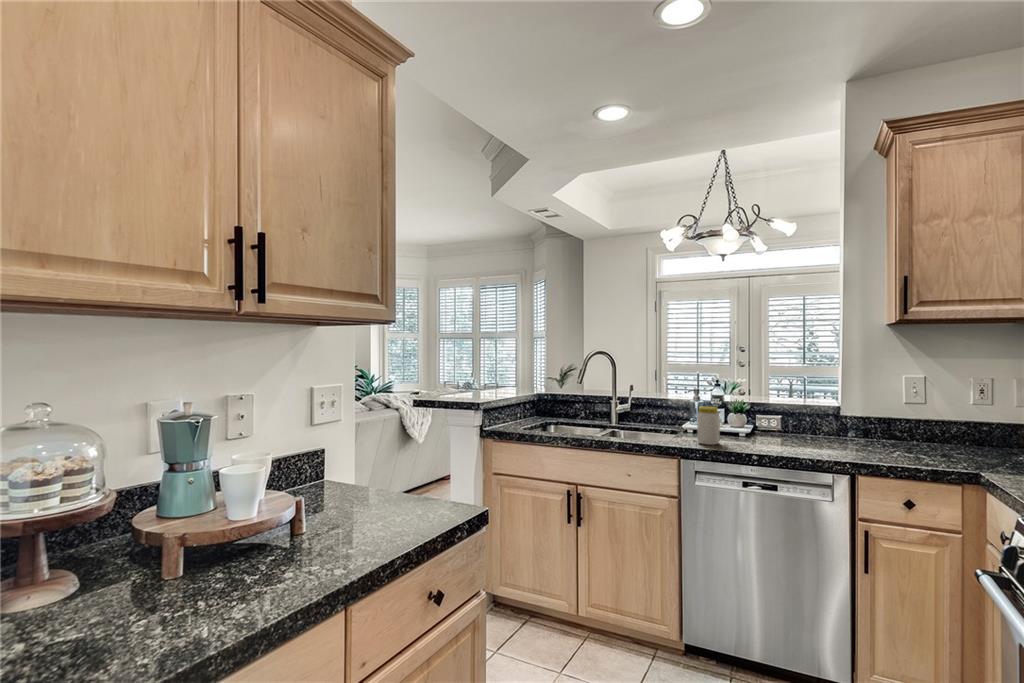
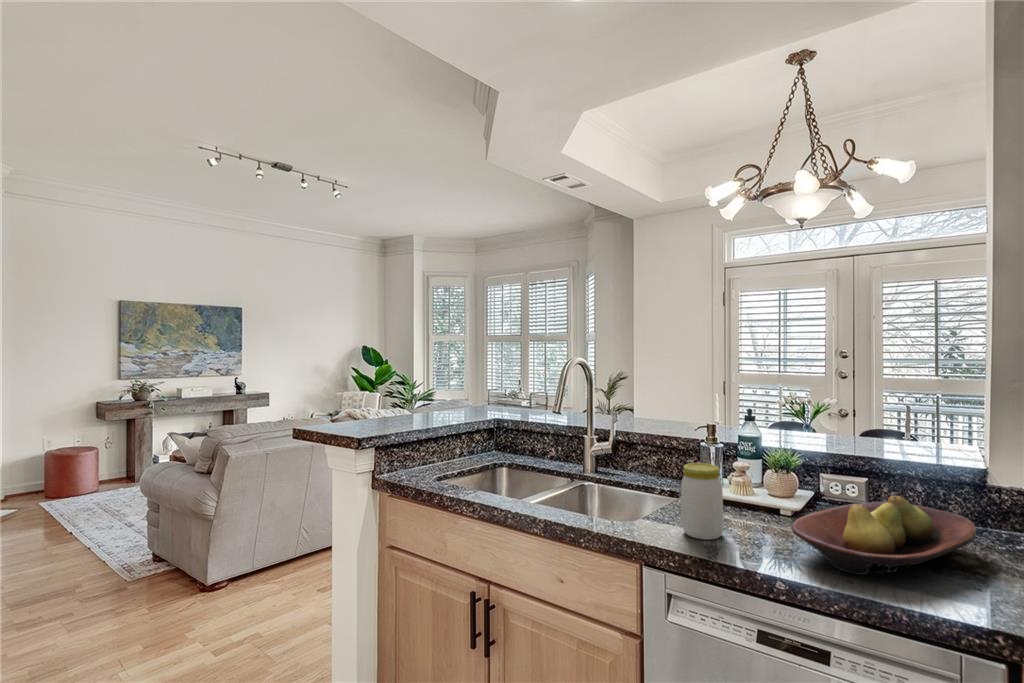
fruit bowl: none [756,417,836,451] -> present [791,495,977,575]

